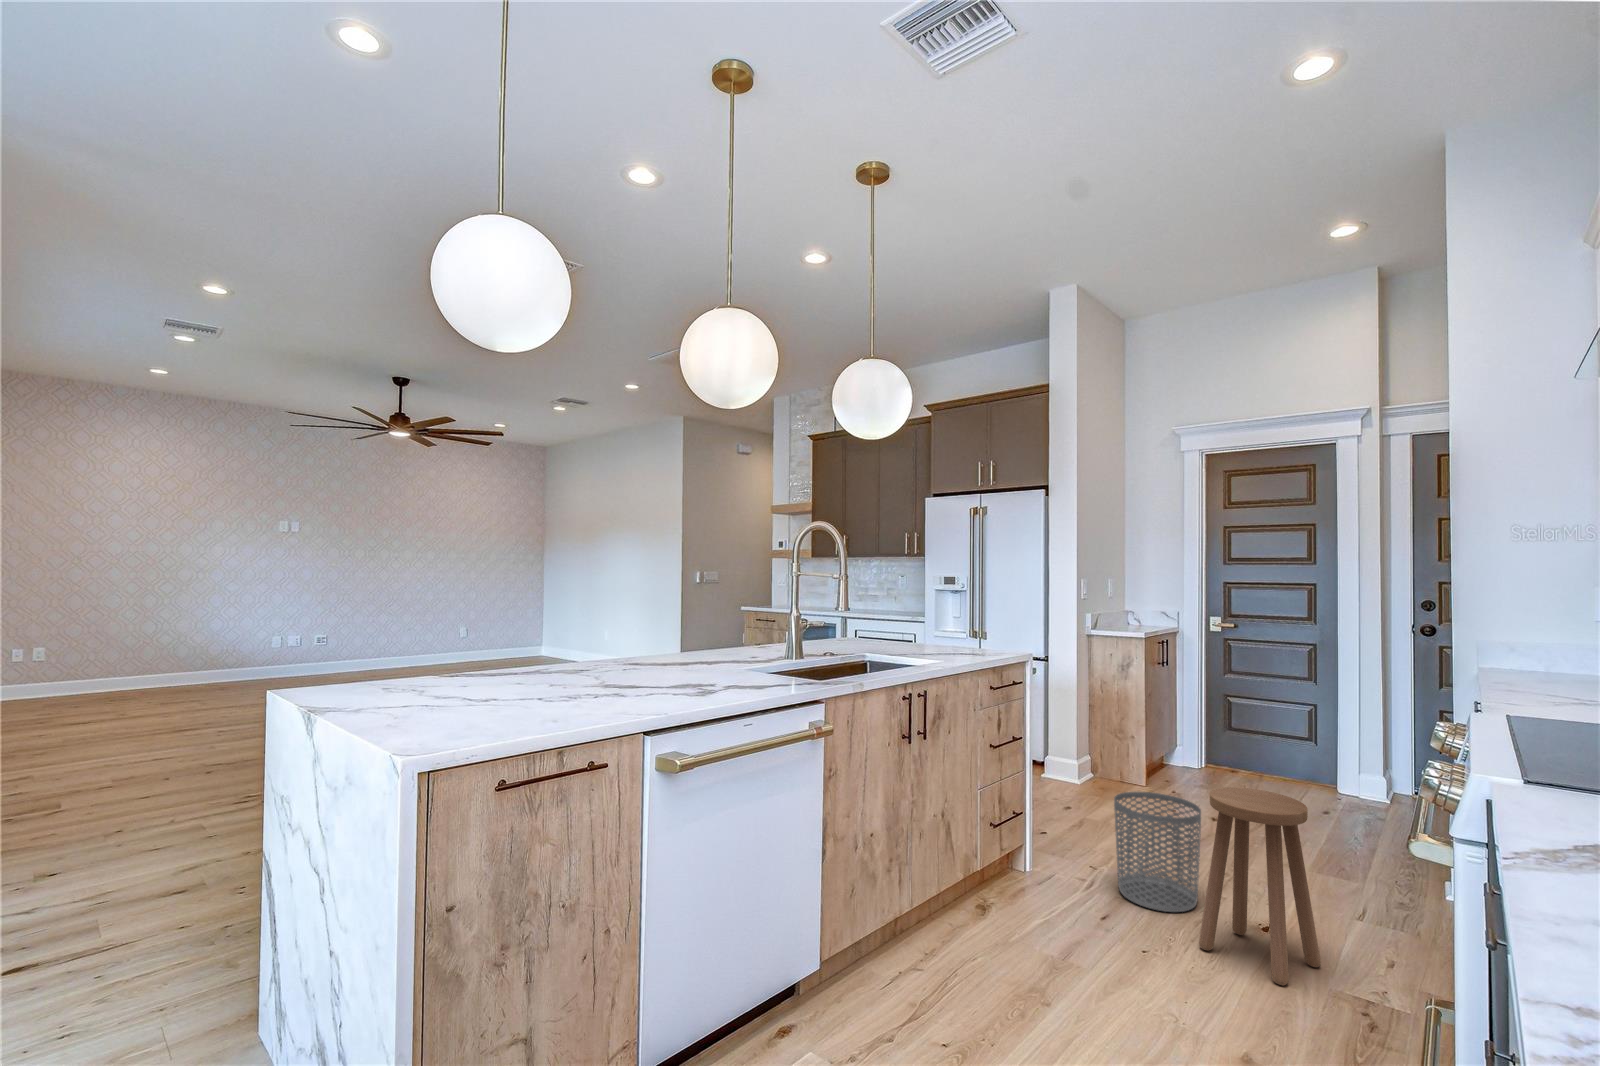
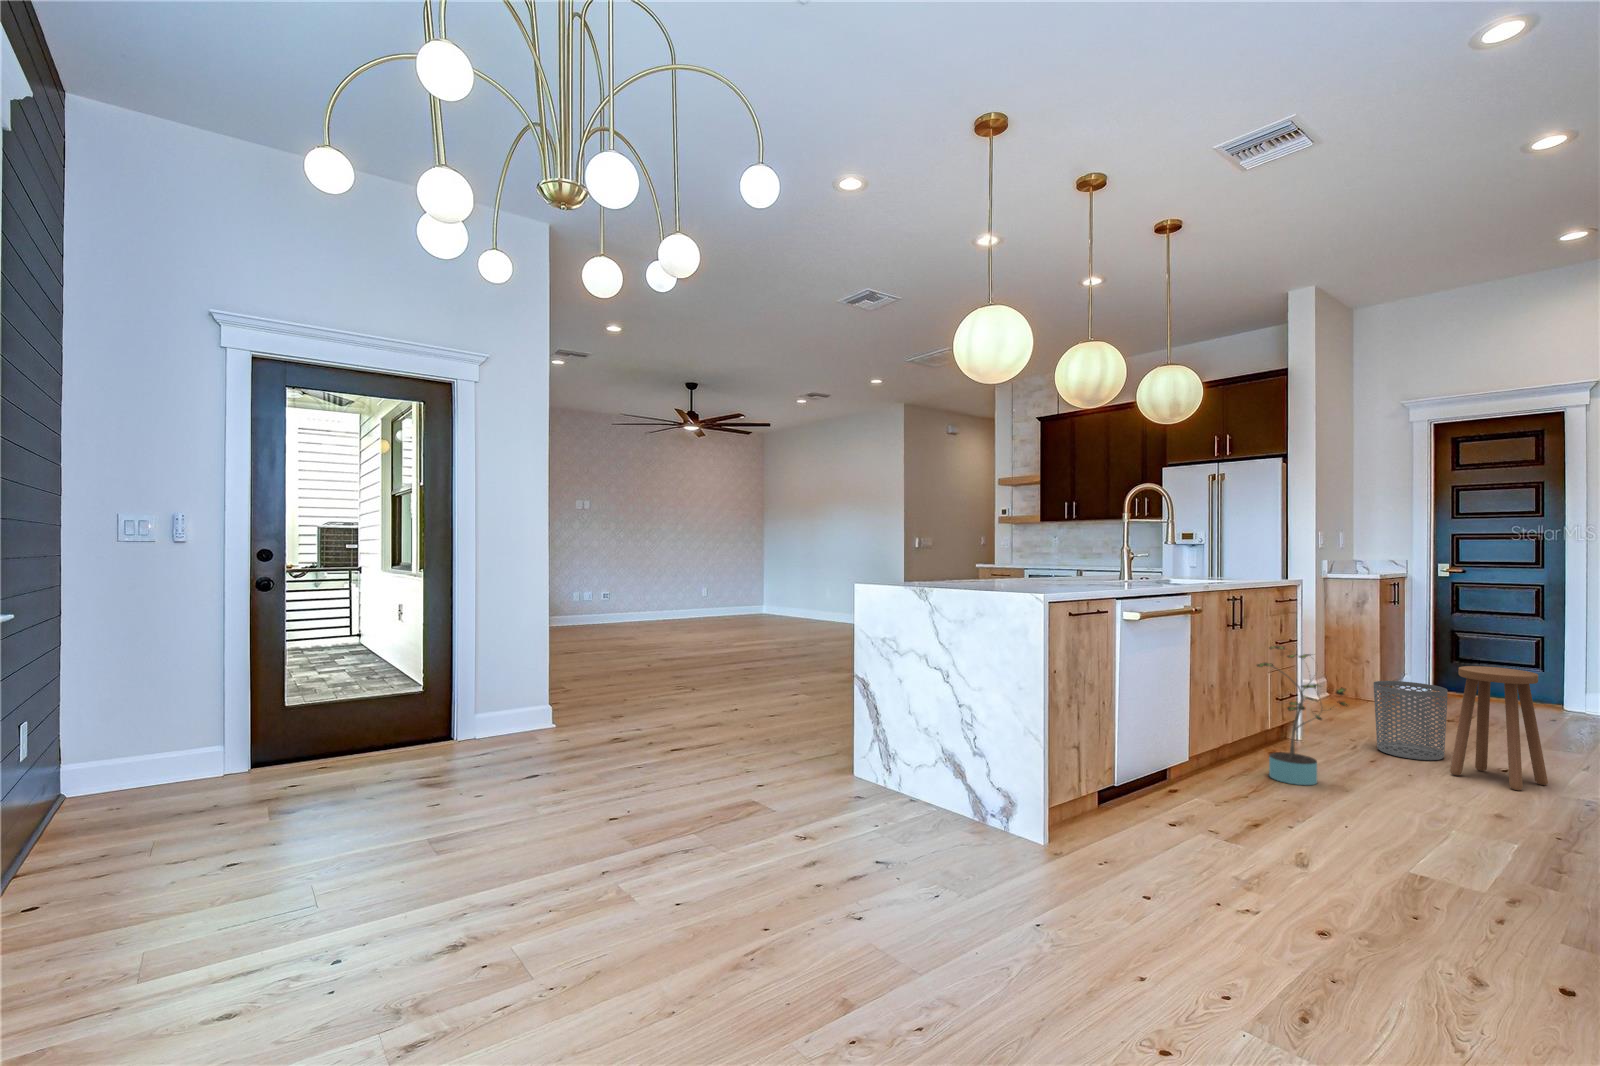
potted plant: none [928,769,1054,997] -> present [1257,646,1347,785]

